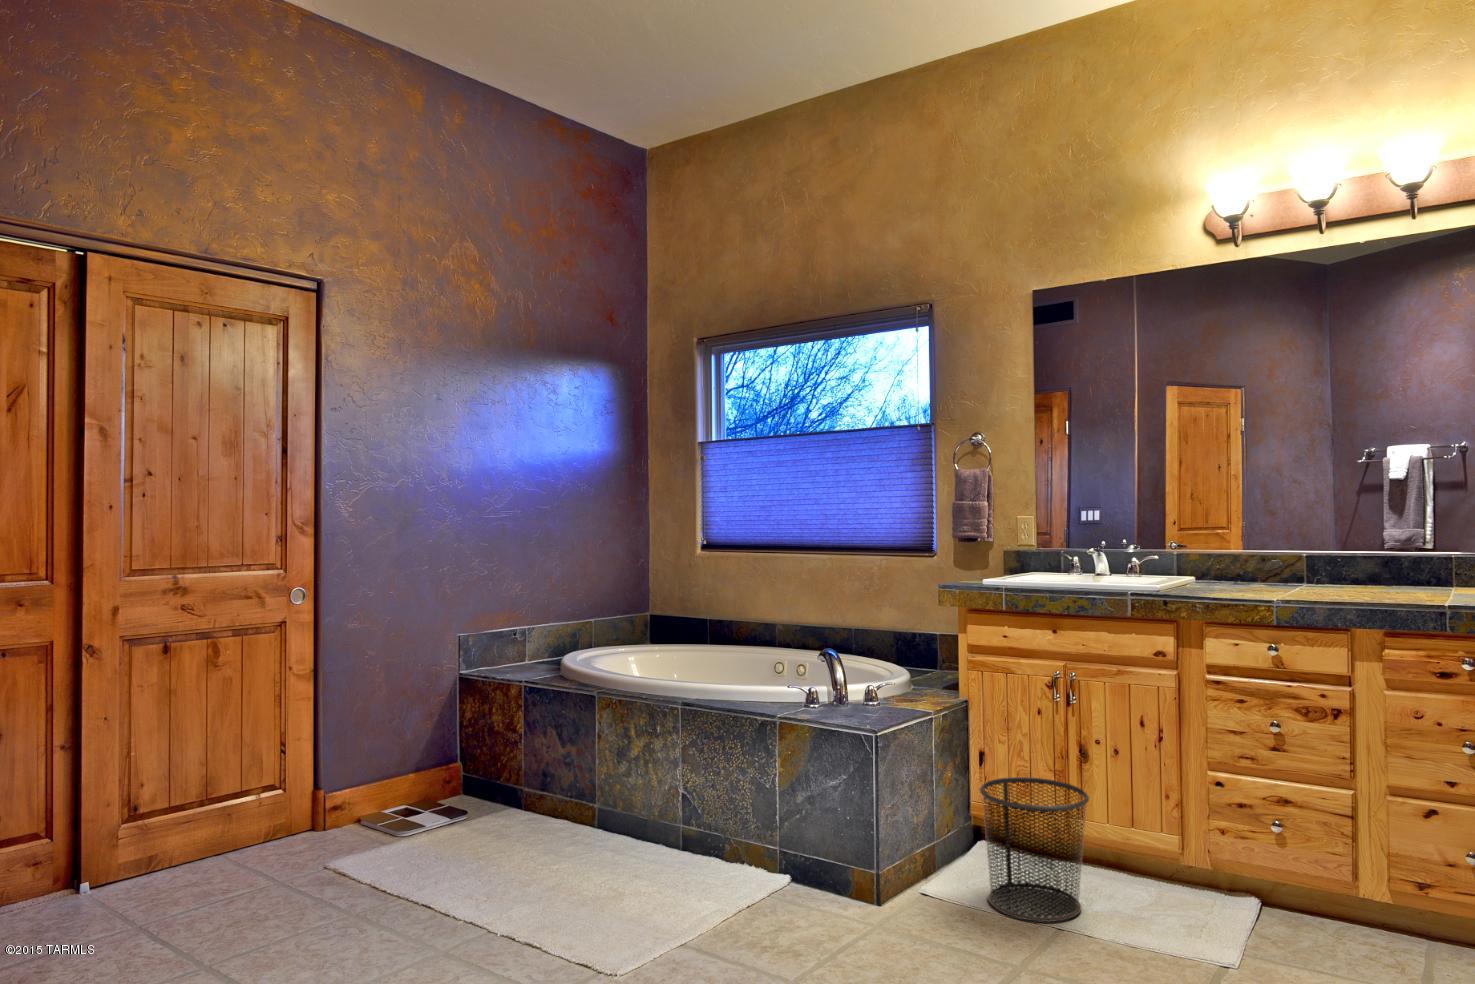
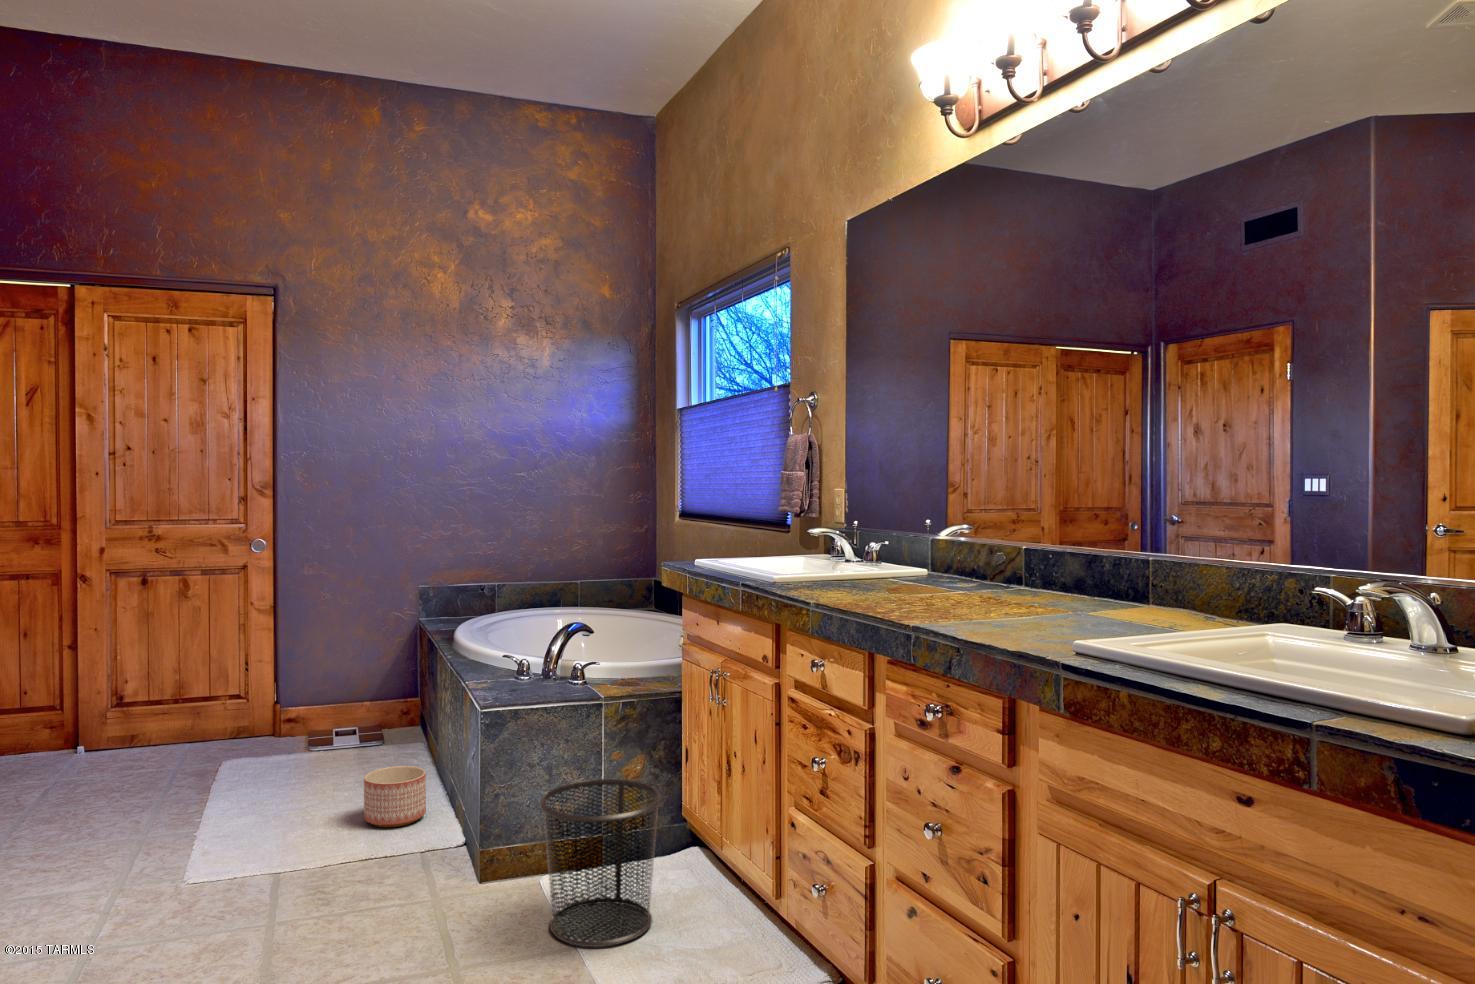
planter: none [642,815,704,882] -> present [364,766,426,827]

